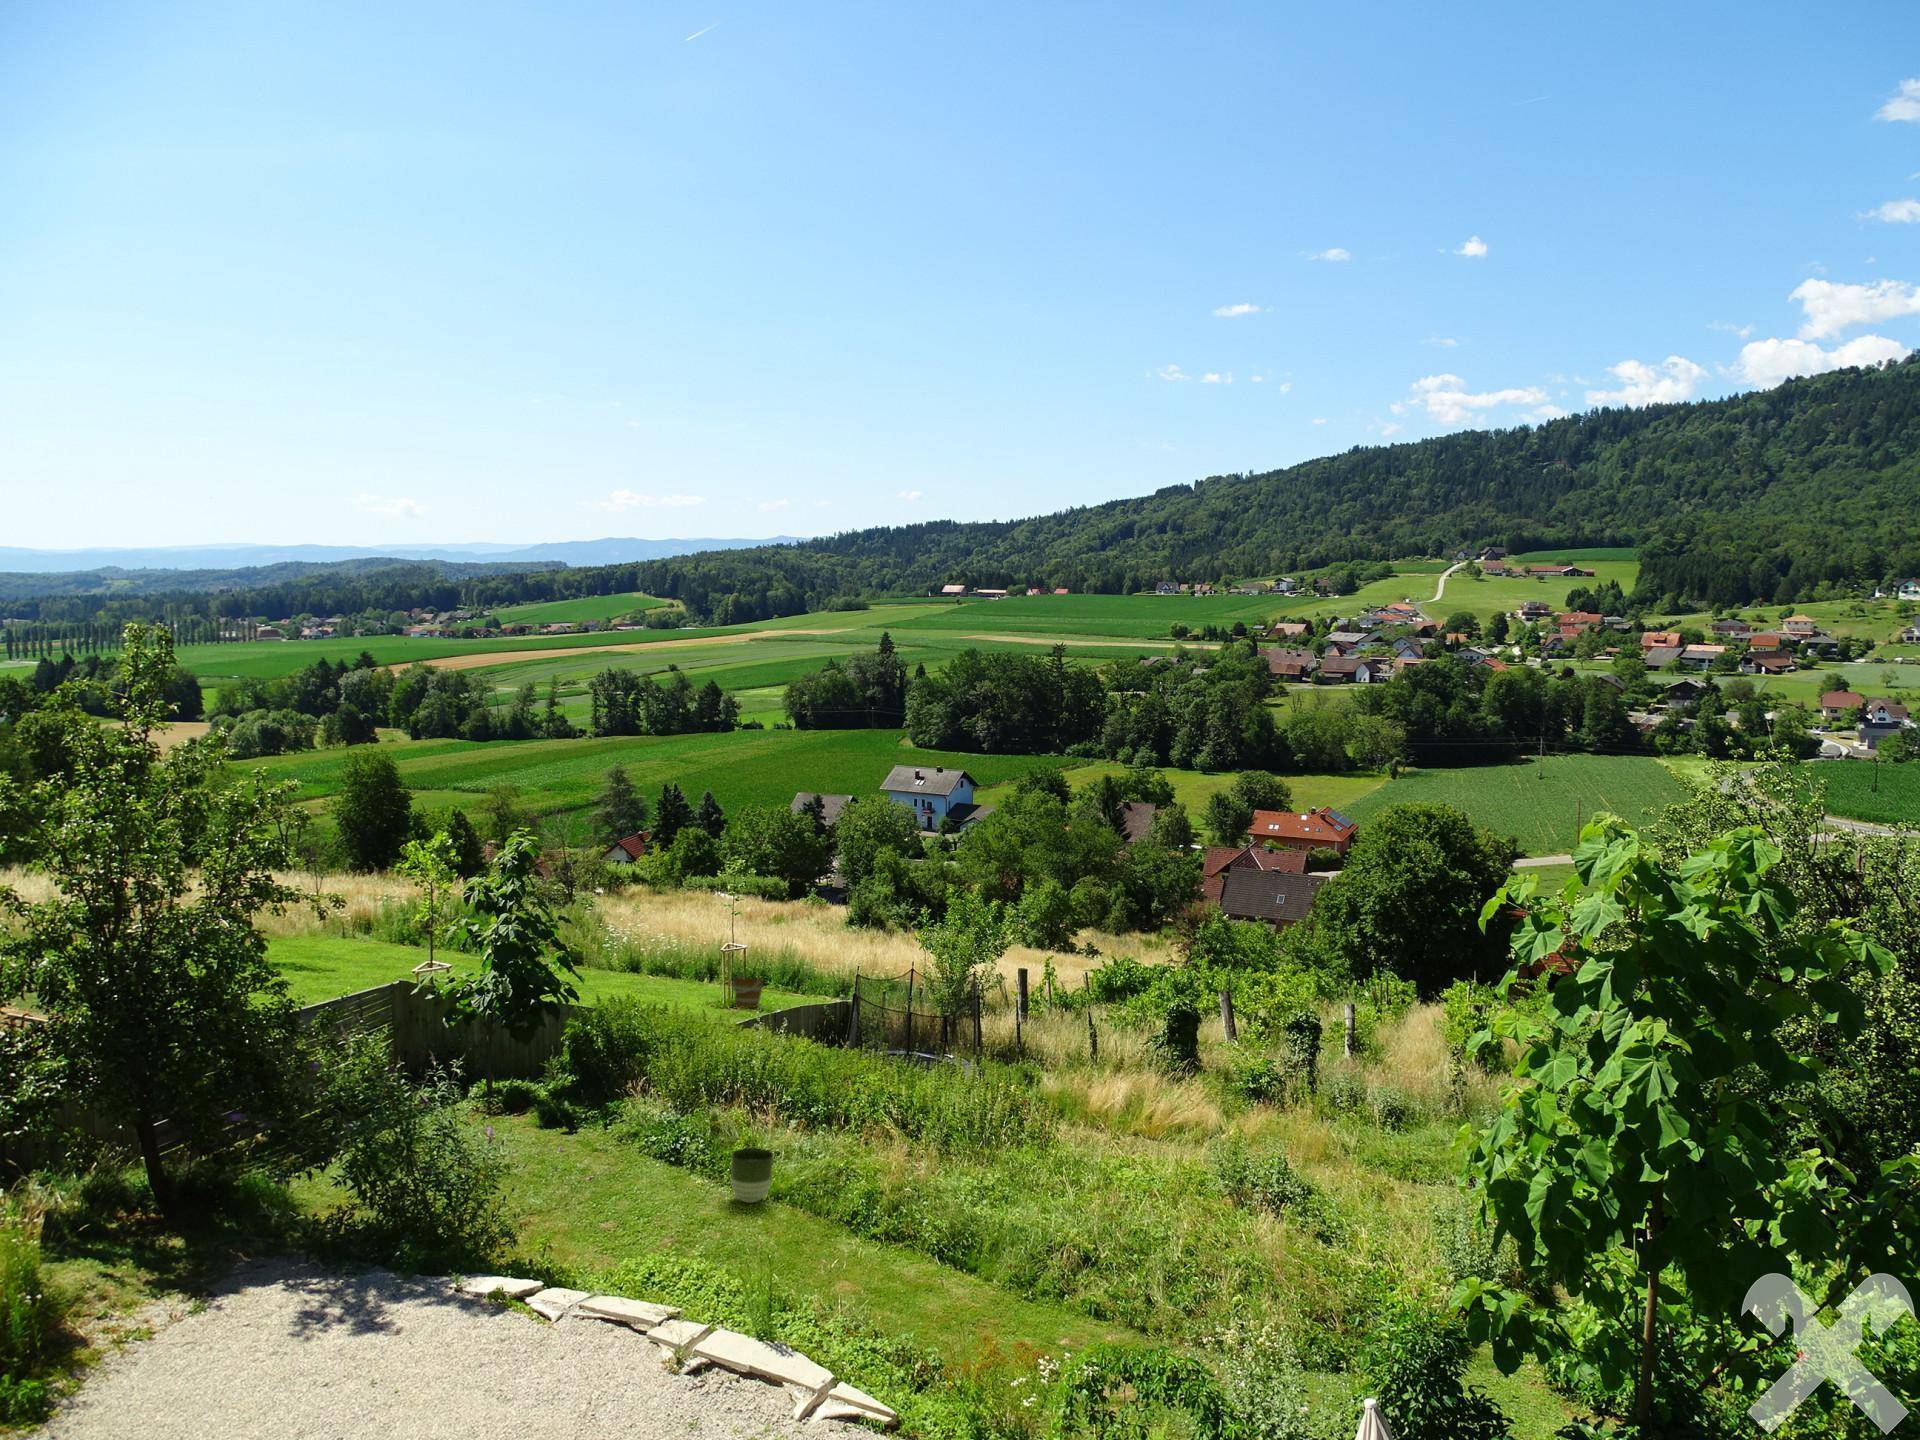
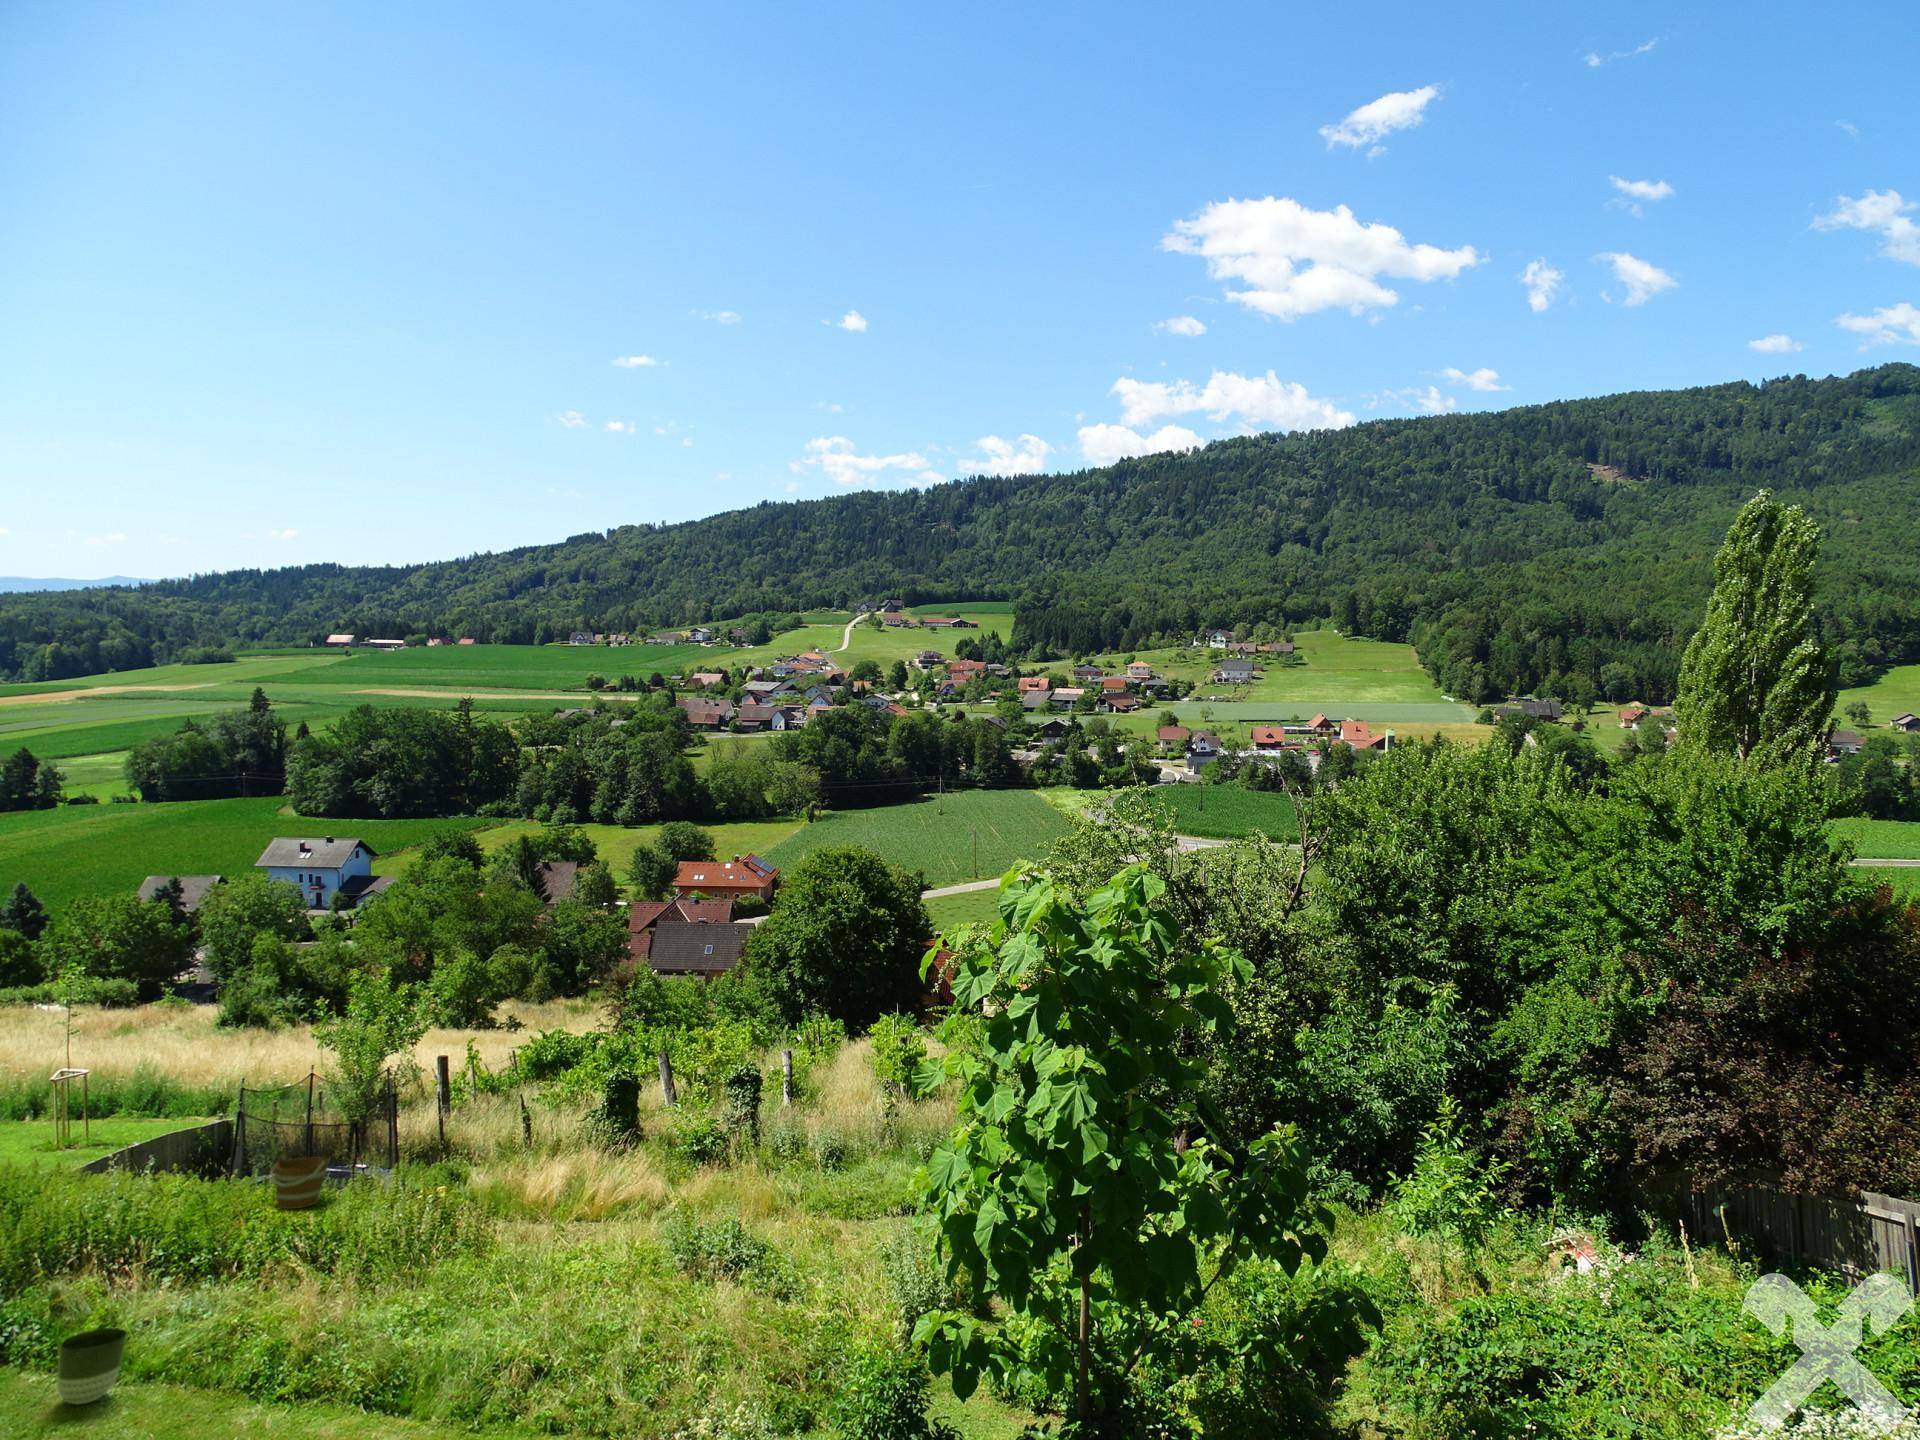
bucket: present [732,975,764,1008] -> present [270,1155,328,1209]

